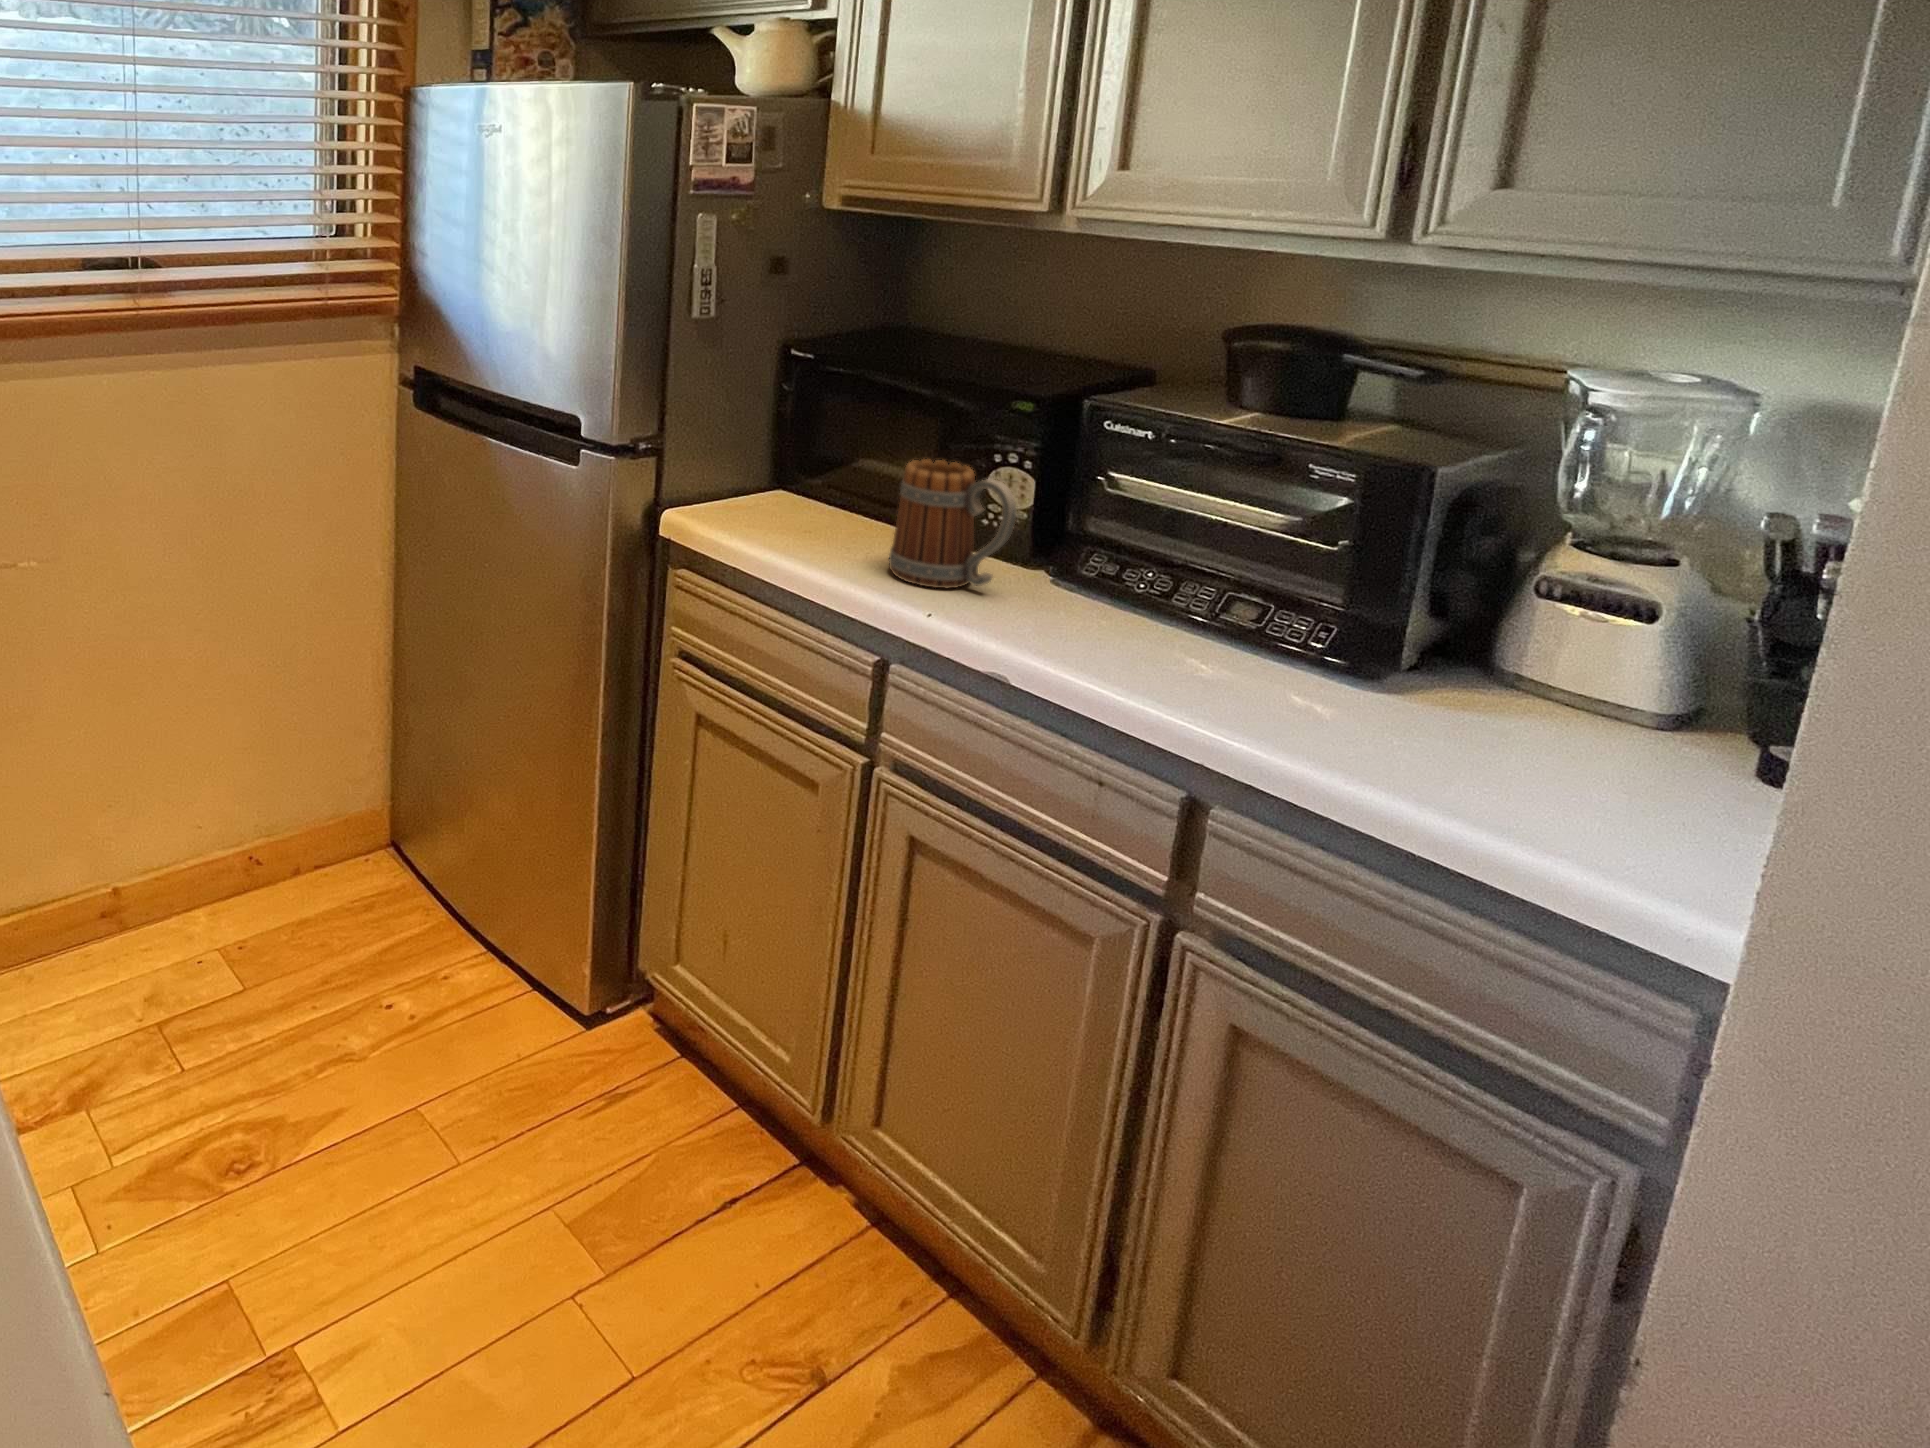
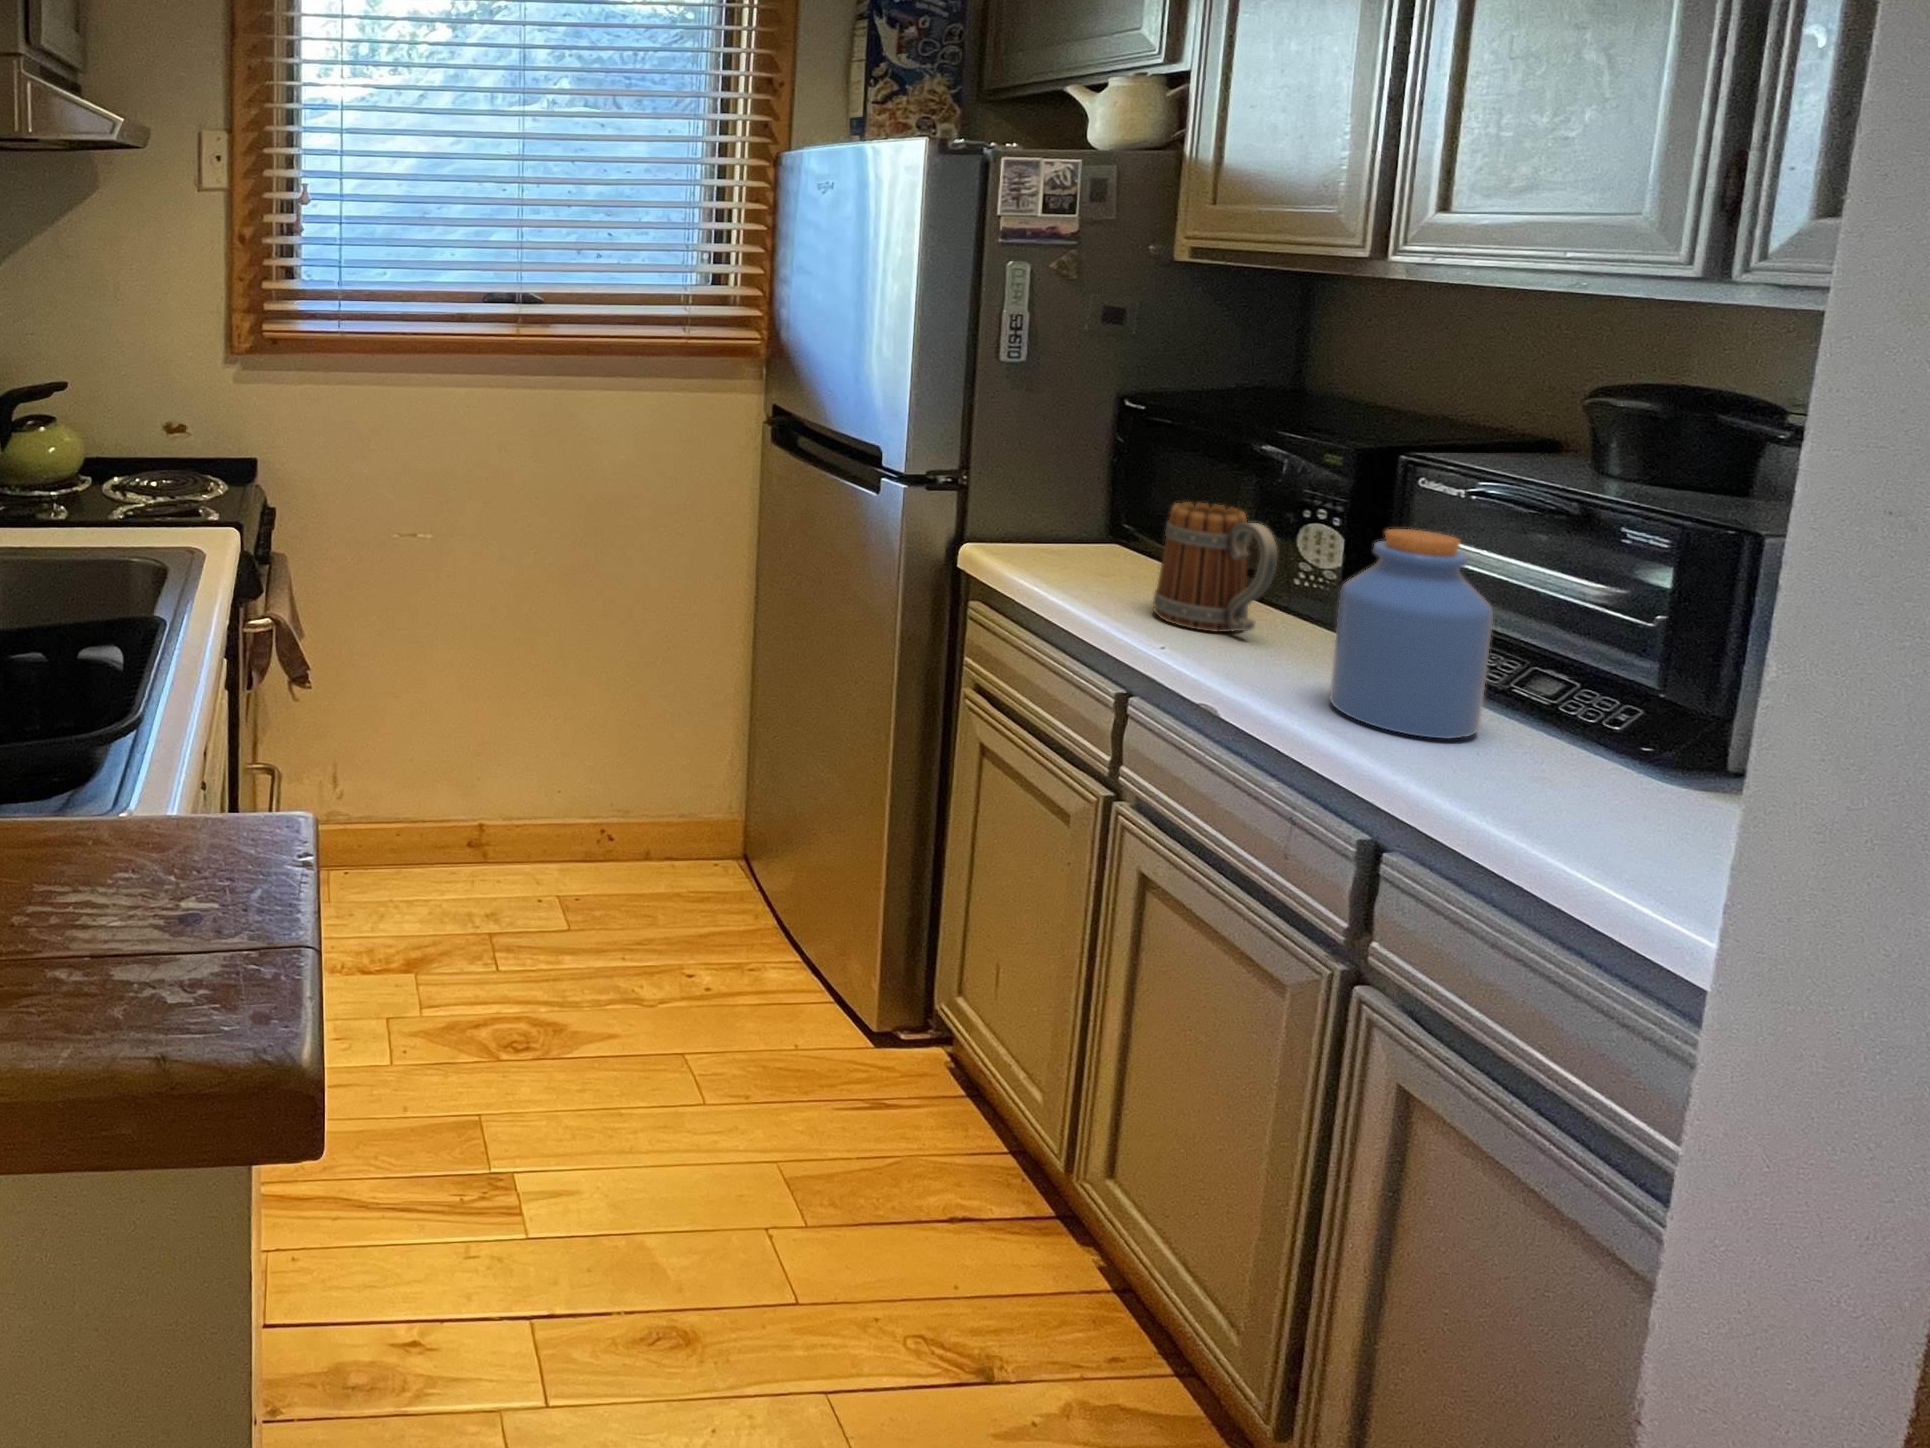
jar: none [1109,486,1256,687] -> present [1330,529,1493,738]

